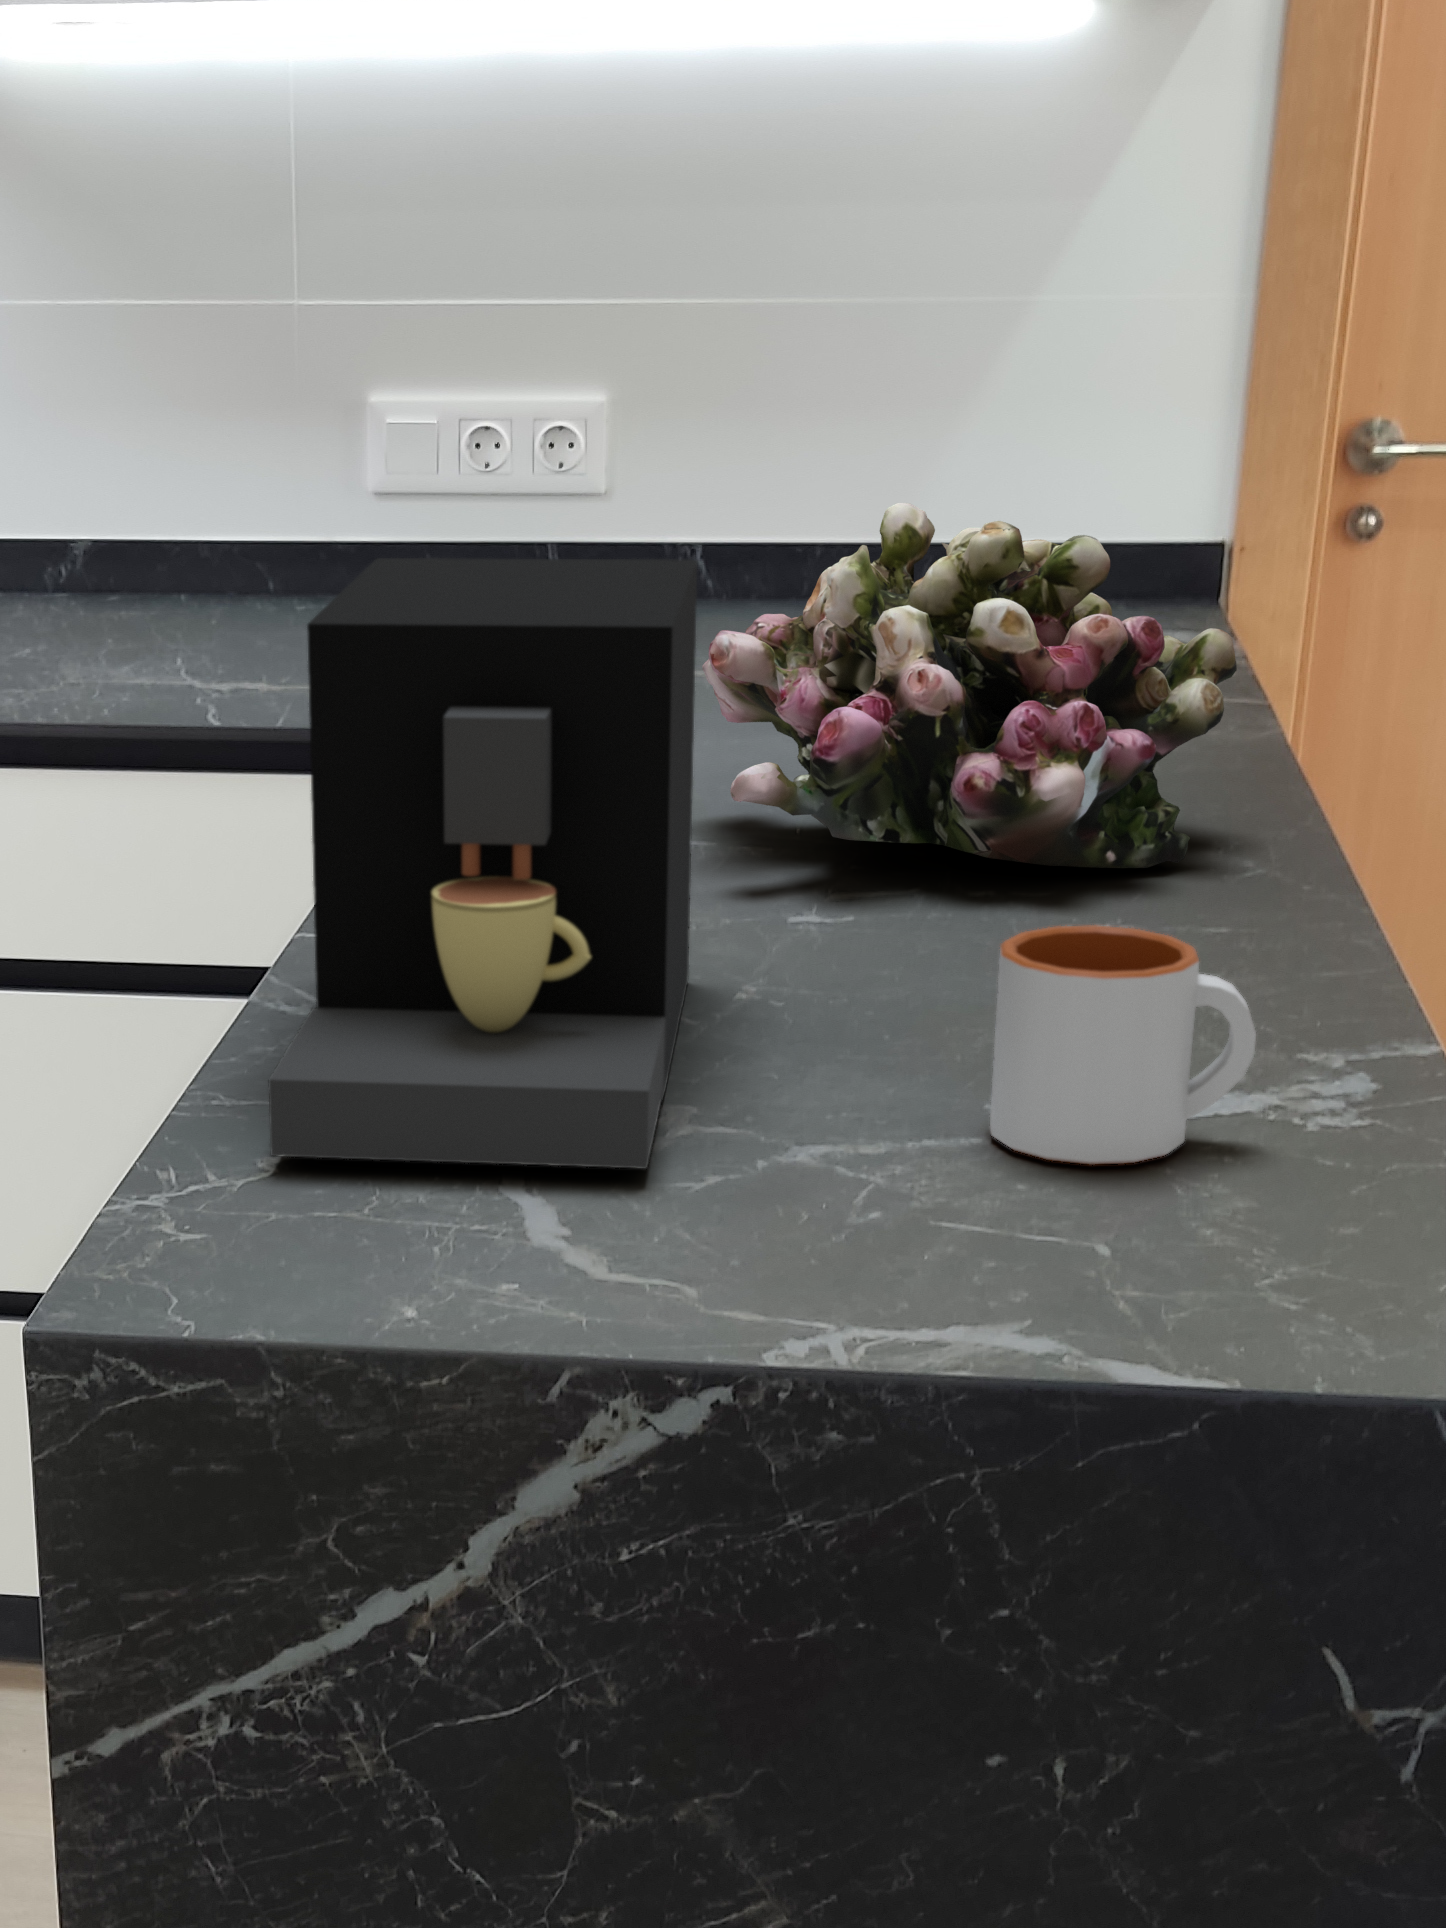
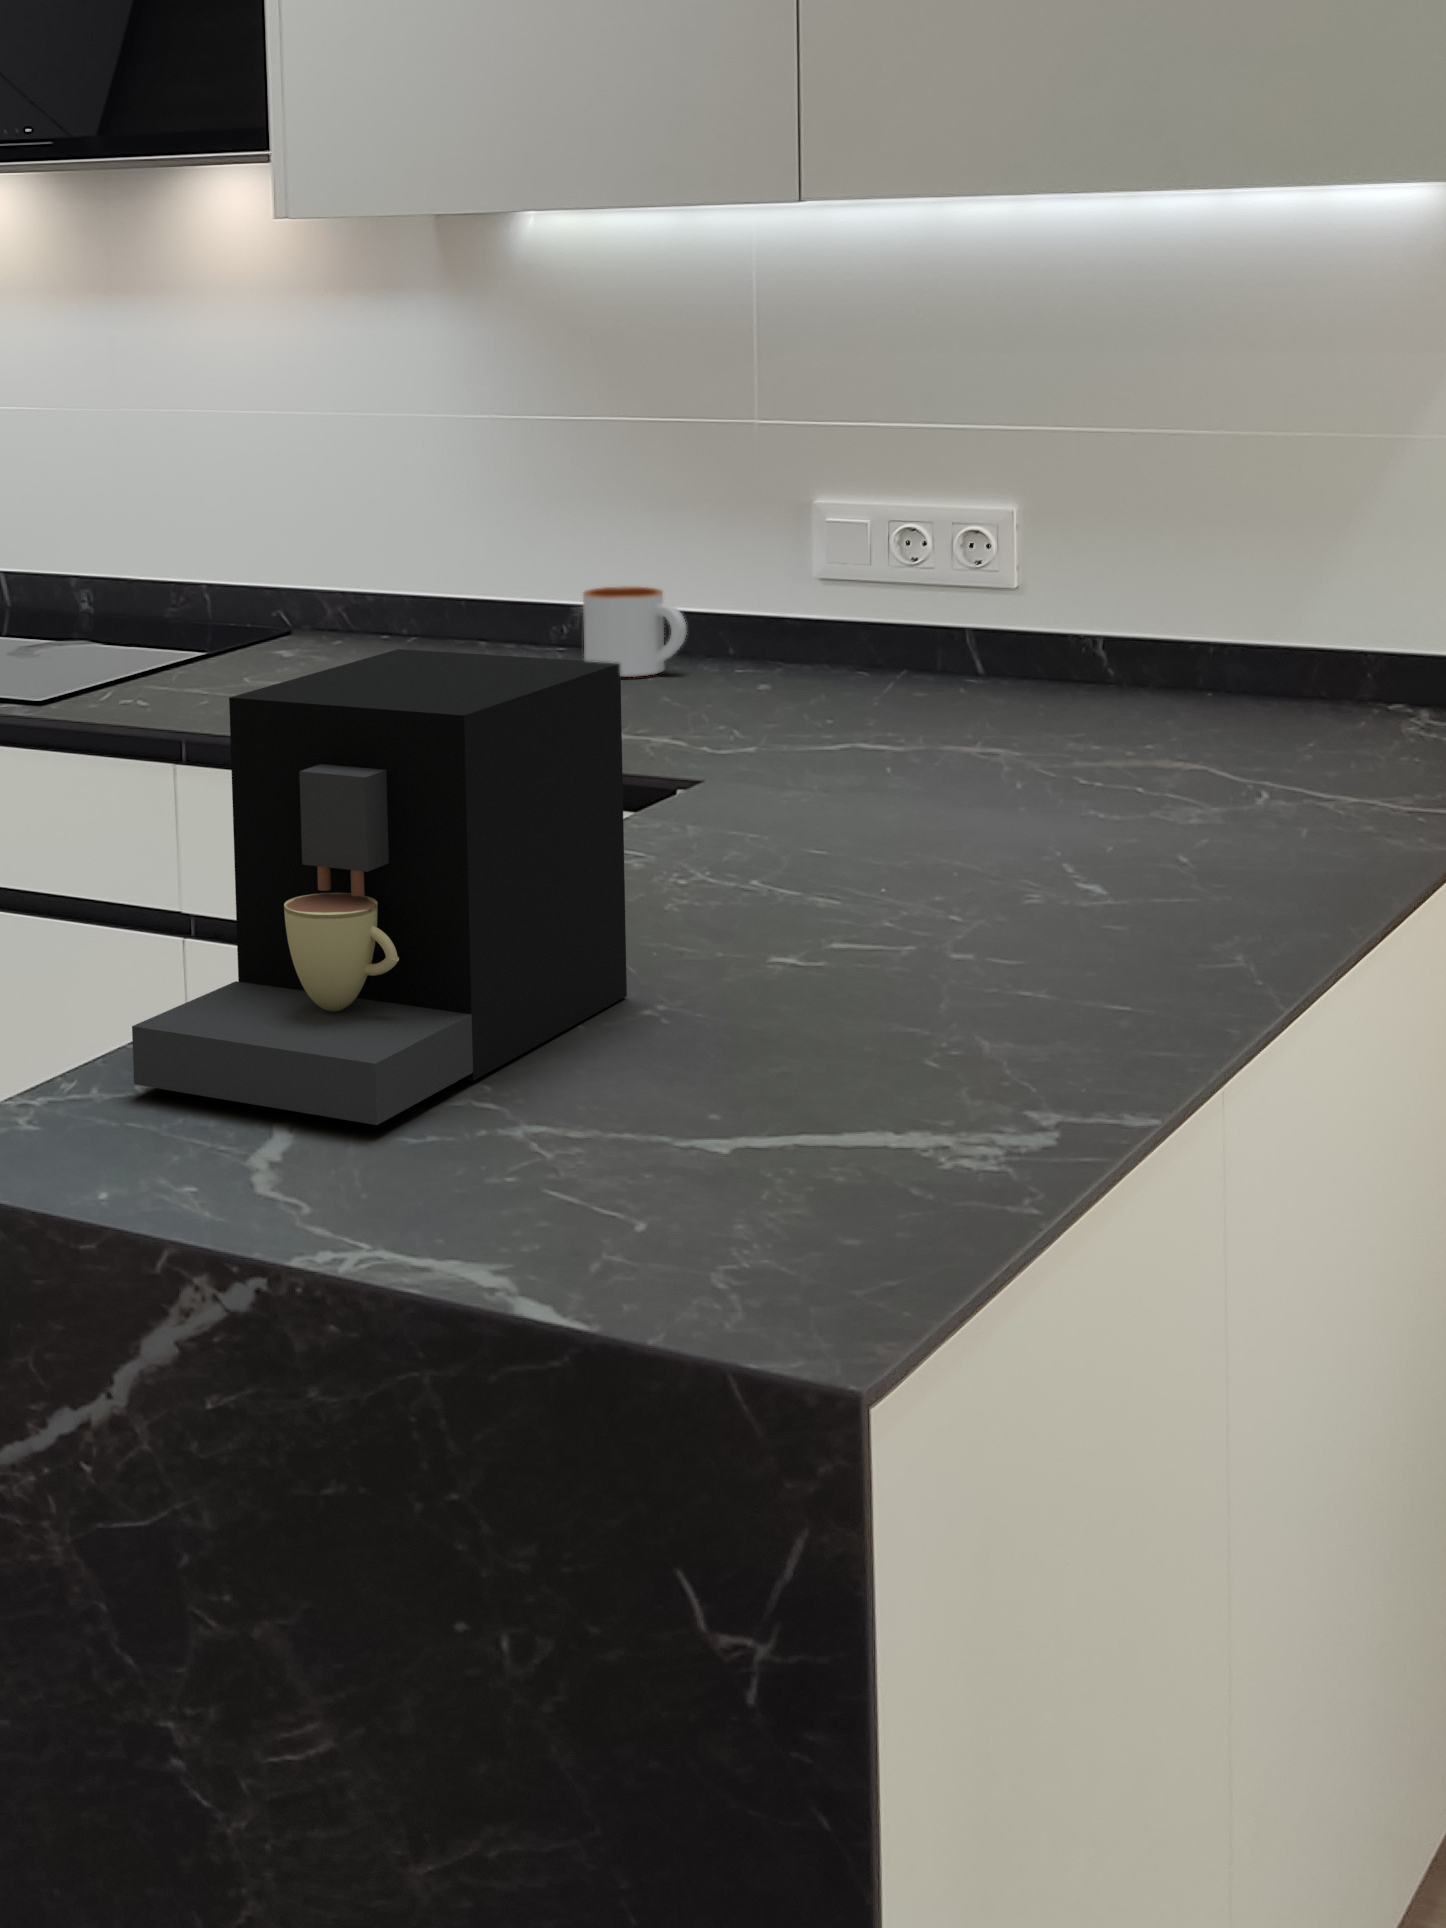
flower arrangement: present [702,503,1237,868] -> none [761,619,1263,945]
mug: present [990,925,1256,1165] -> present [583,586,687,677]

